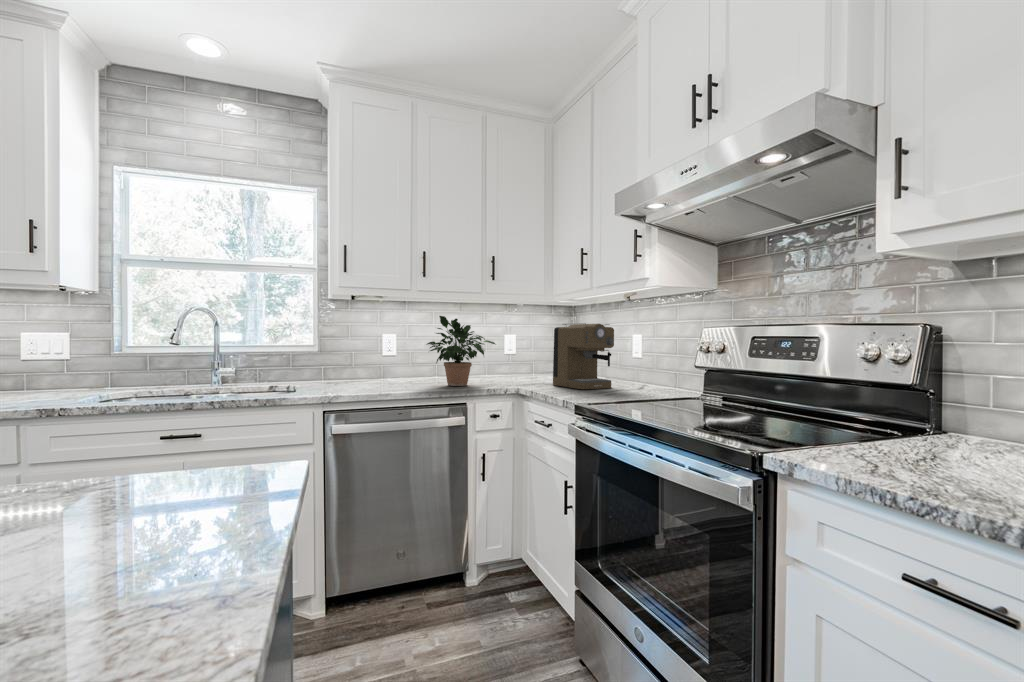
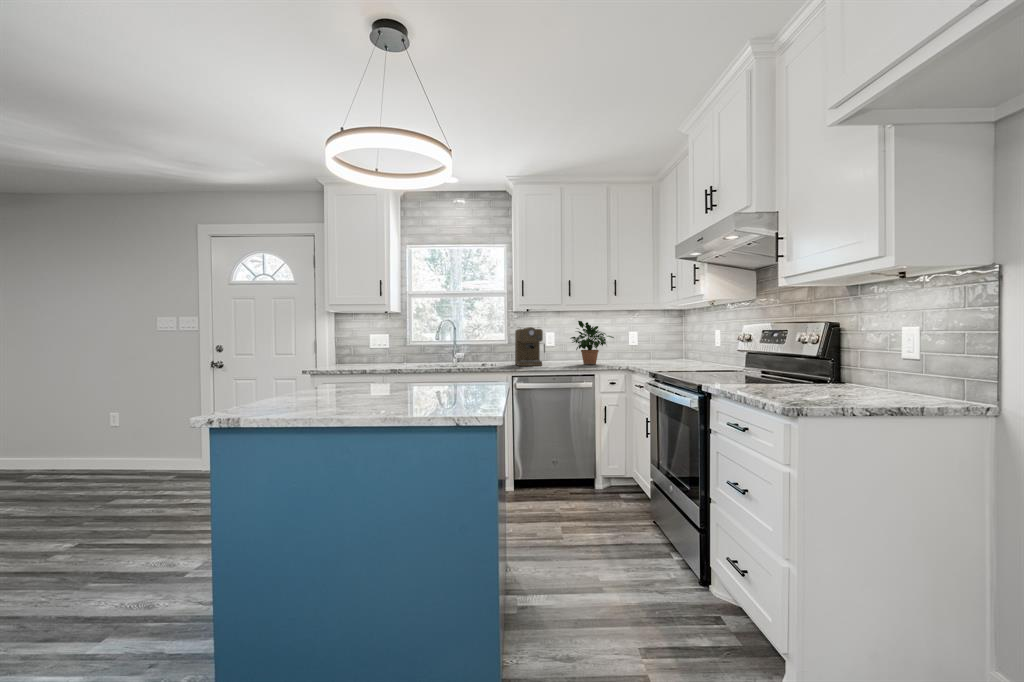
coffee maker: present [553,323,614,389] -> present [515,327,545,366]

